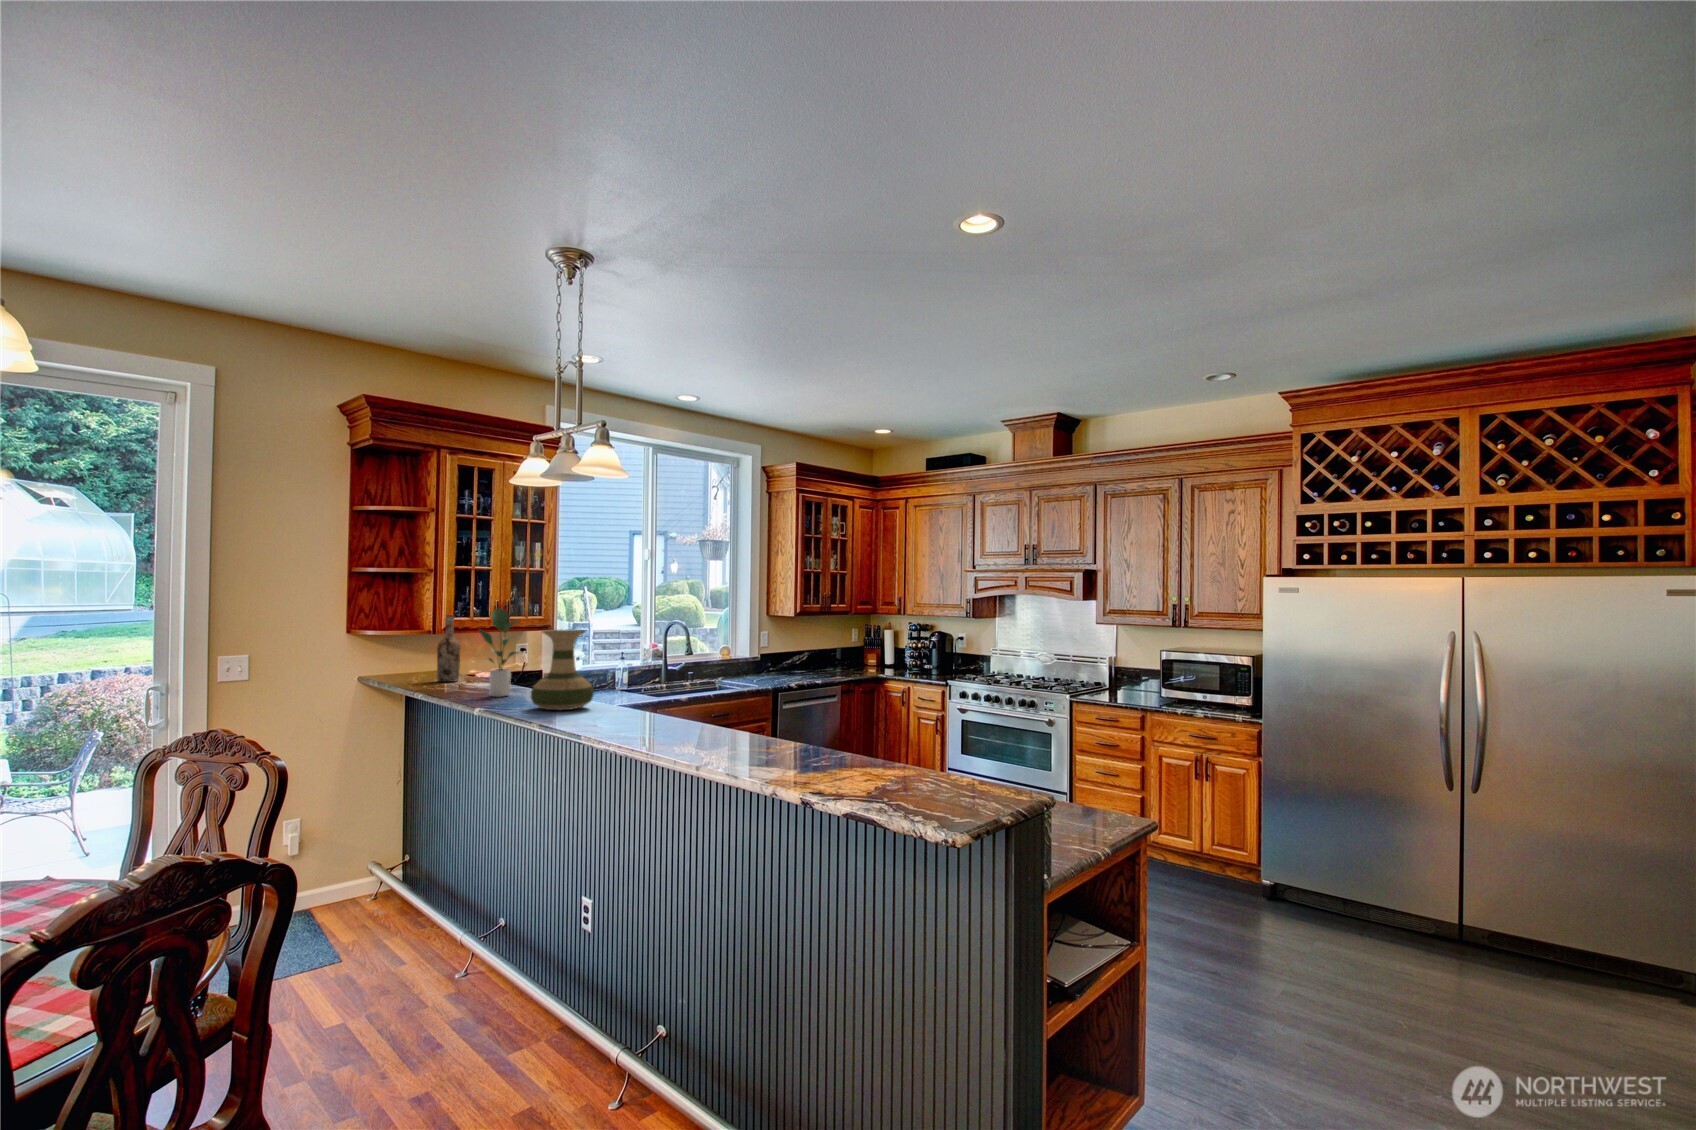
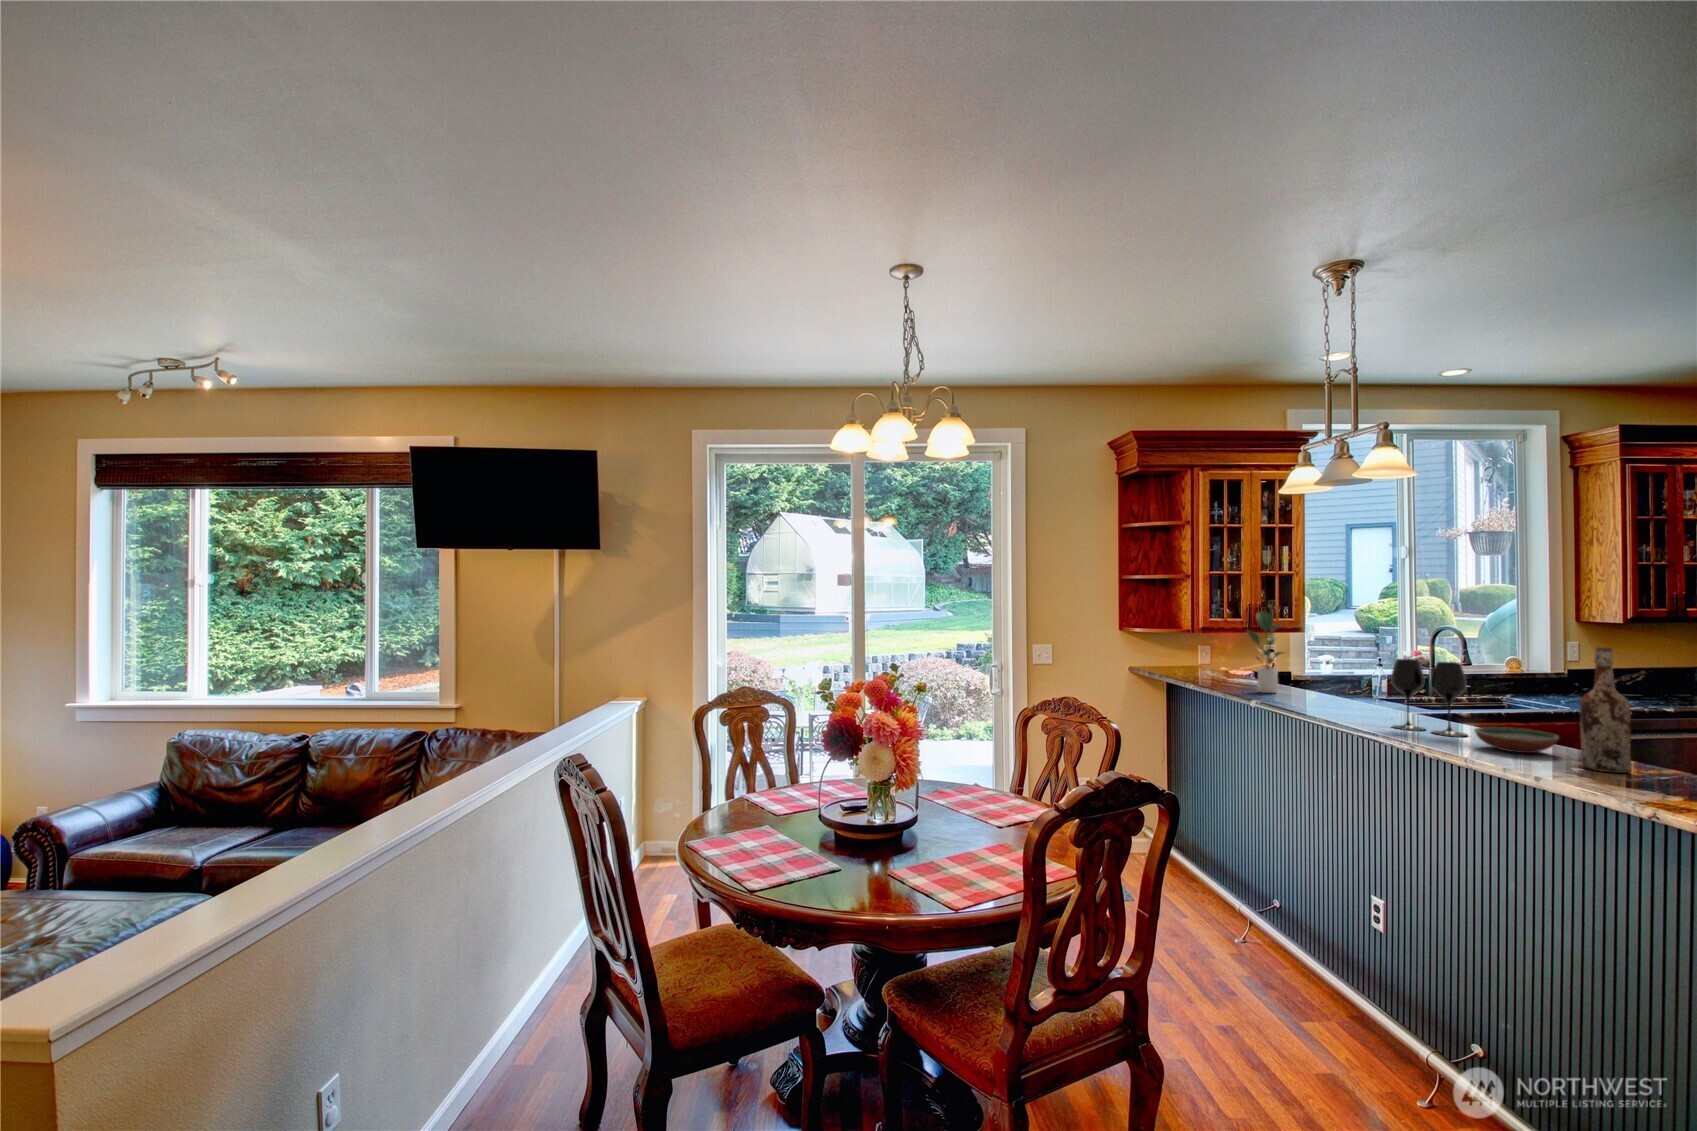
wine bottle: present [437,615,460,682] -> present [1580,648,1631,773]
vase: present [531,630,594,710] -> none [1307,632,1374,710]
wine glass: none [600,655,664,729] -> present [1391,659,1467,736]
decorative bowl: none [664,716,729,740] -> present [1475,727,1559,753]

